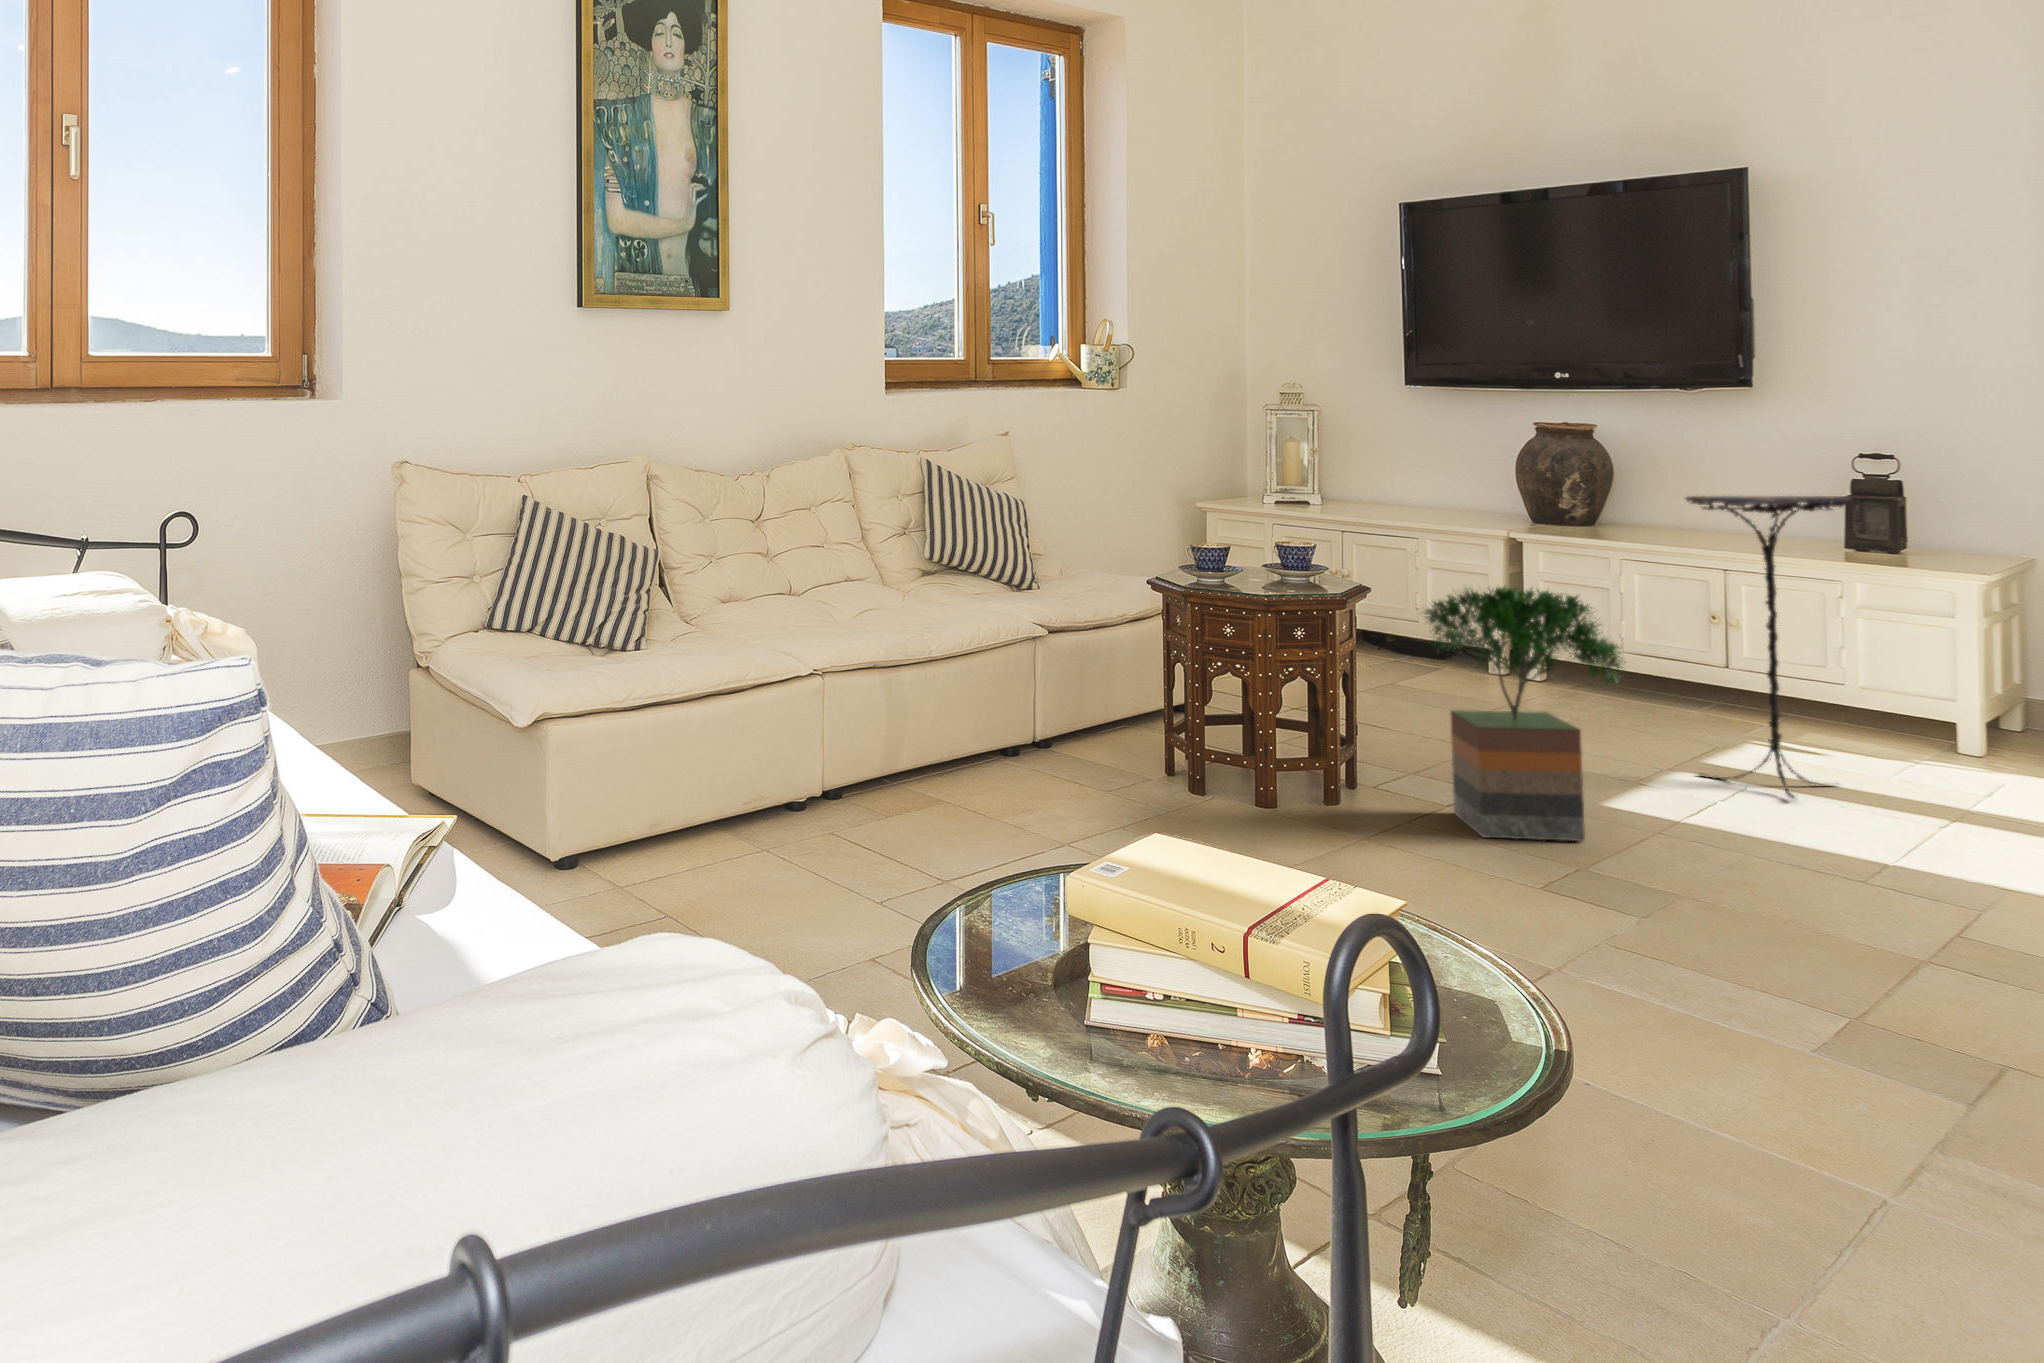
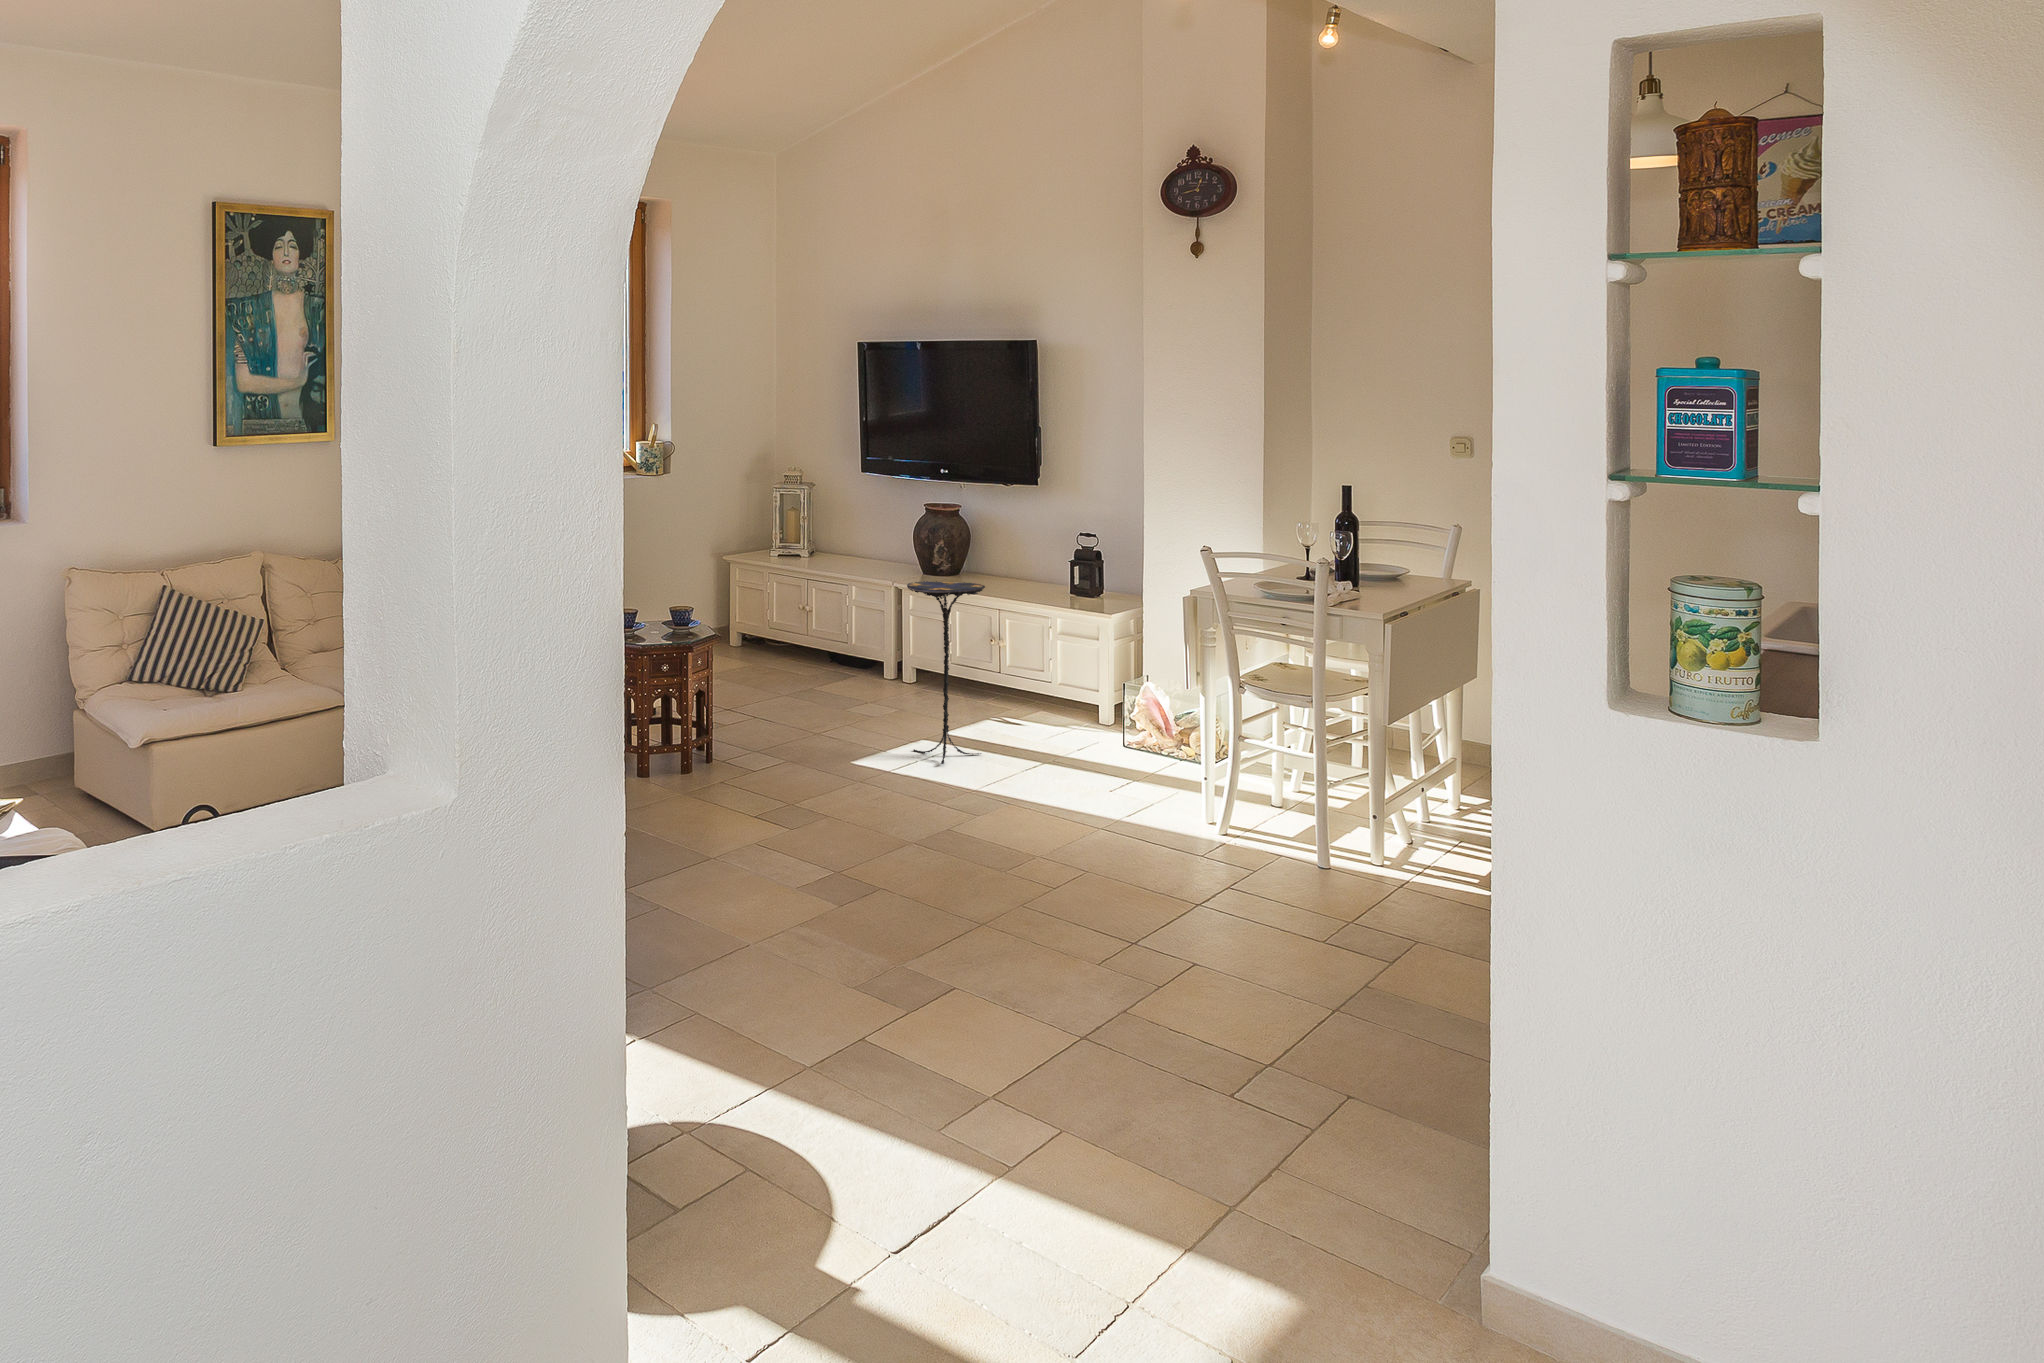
potted tree: present [1423,585,1625,841] -> none [722,643,821,794]

